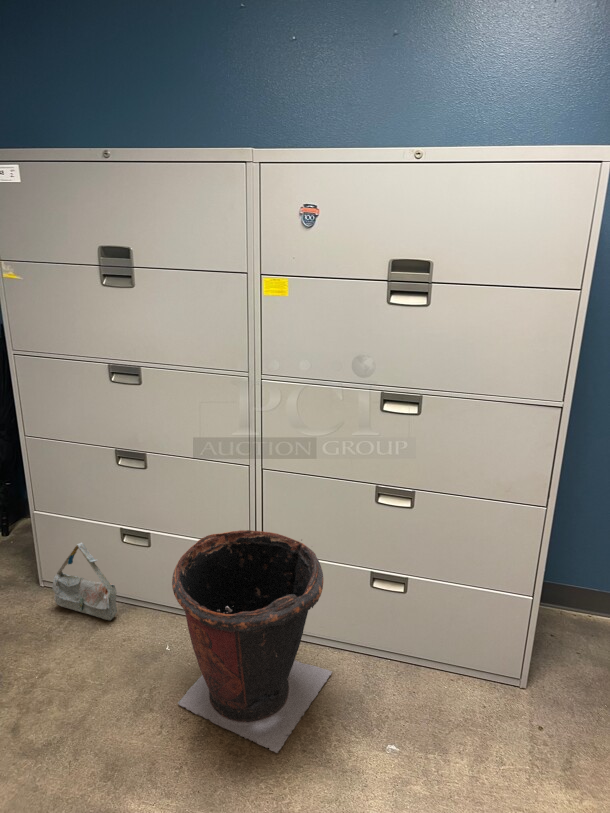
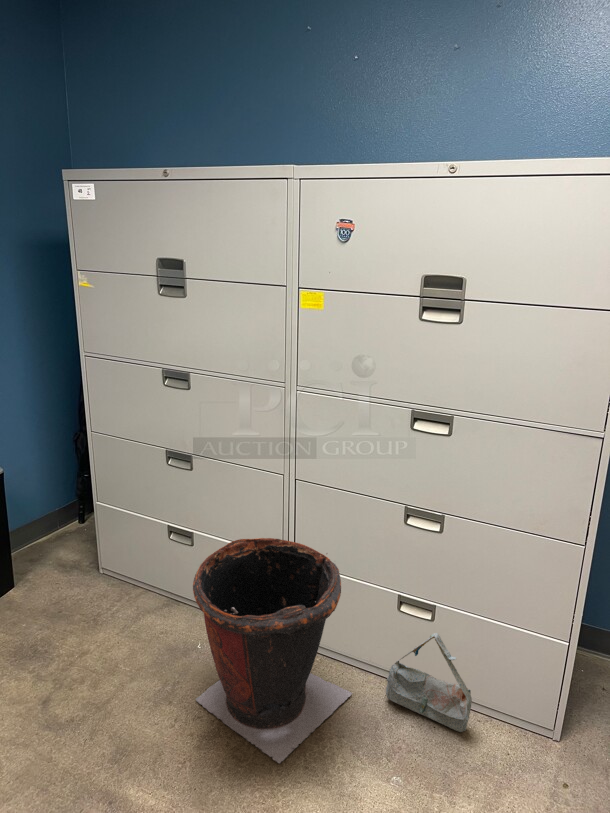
bag: present [53,542,117,620] -> present [386,633,472,732]

